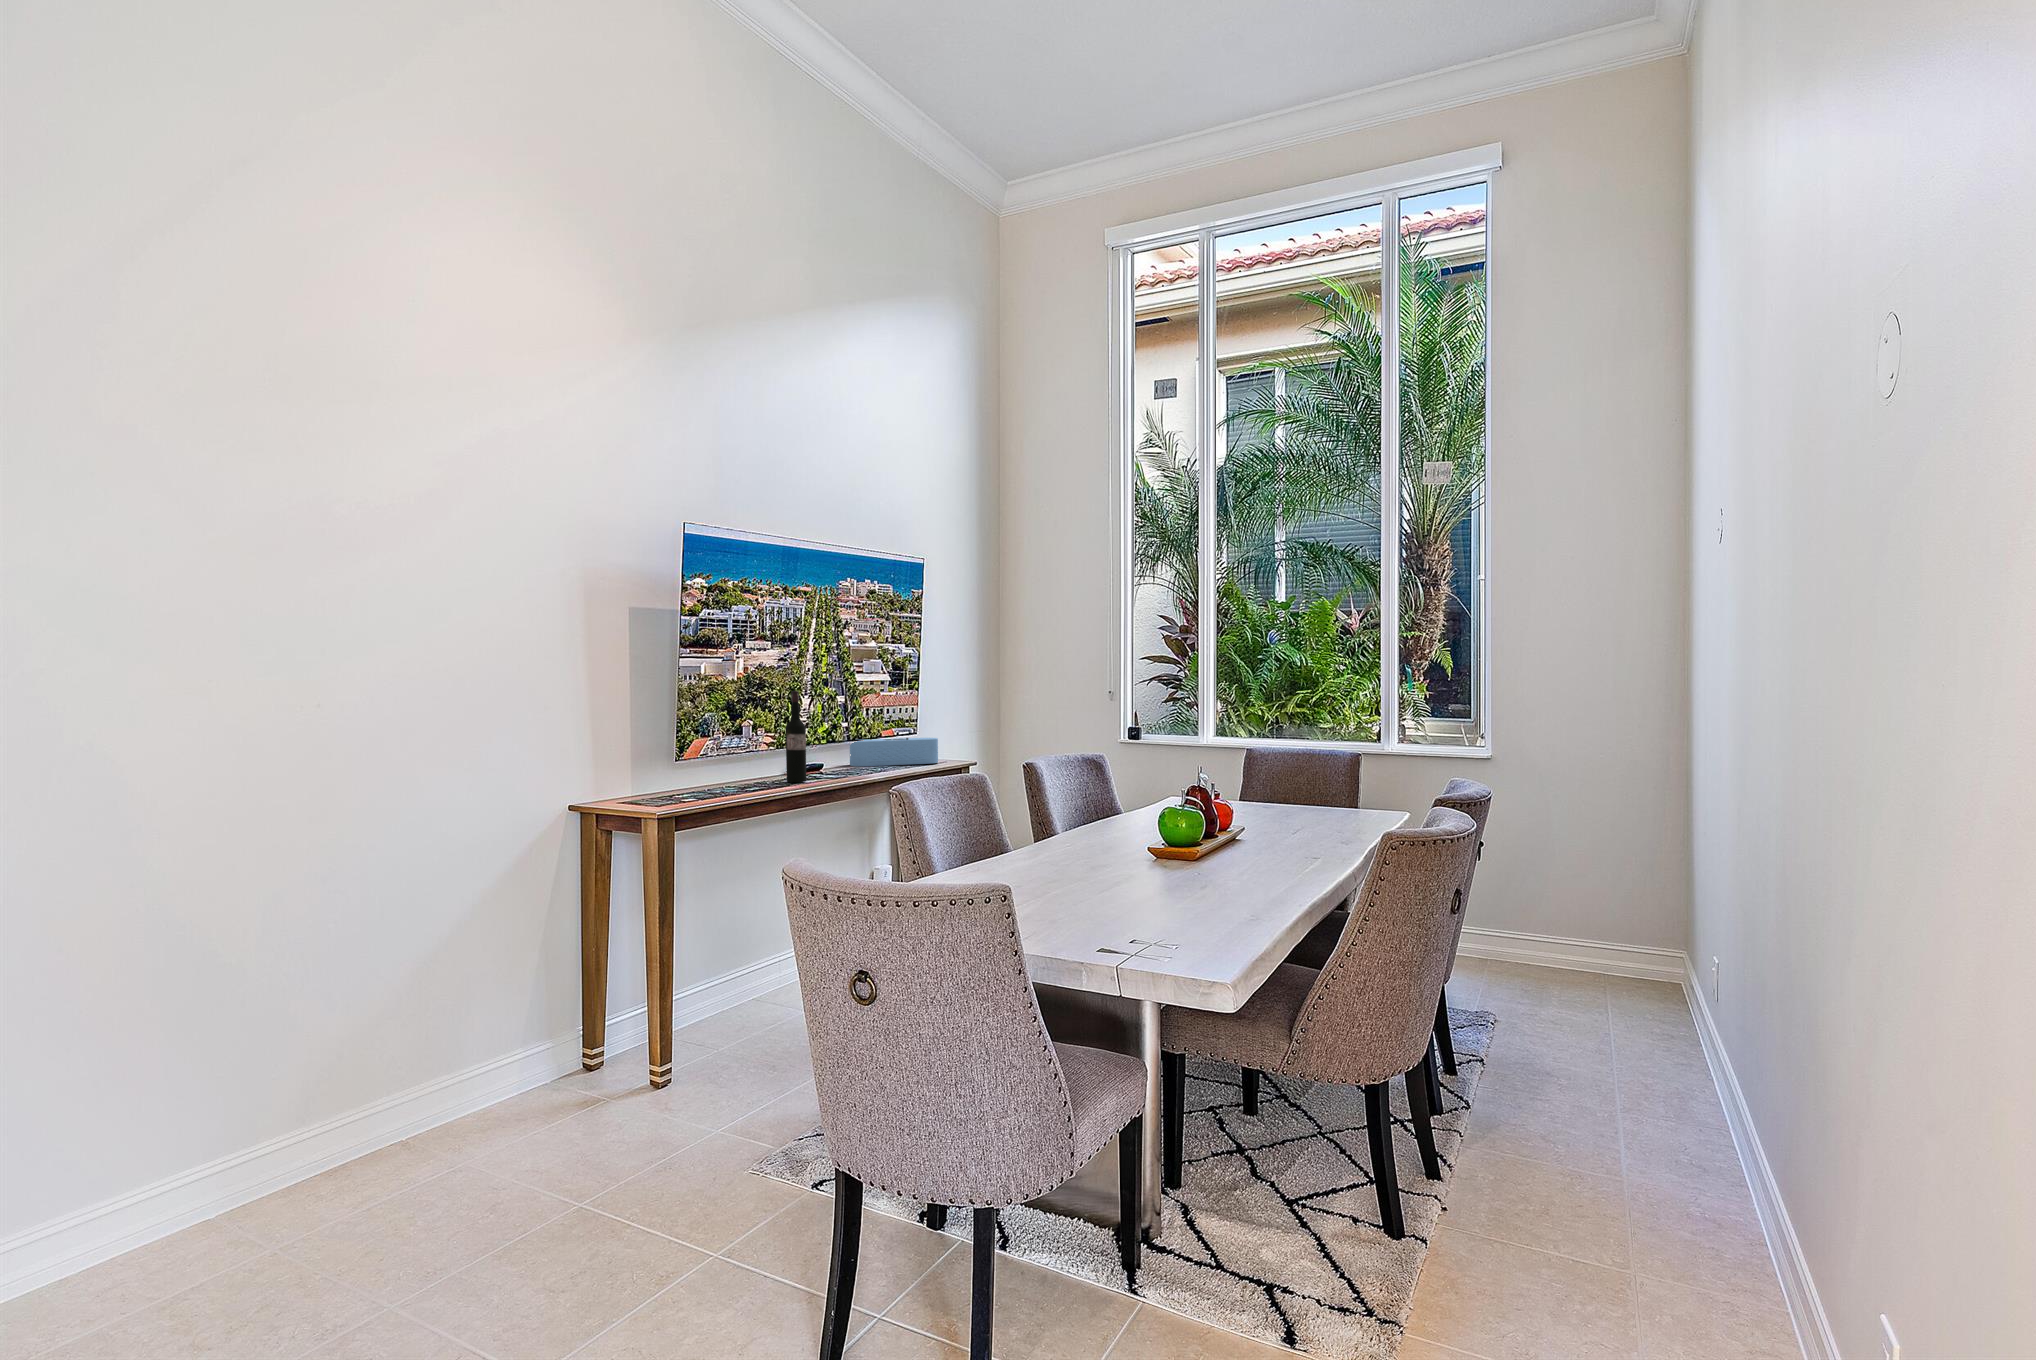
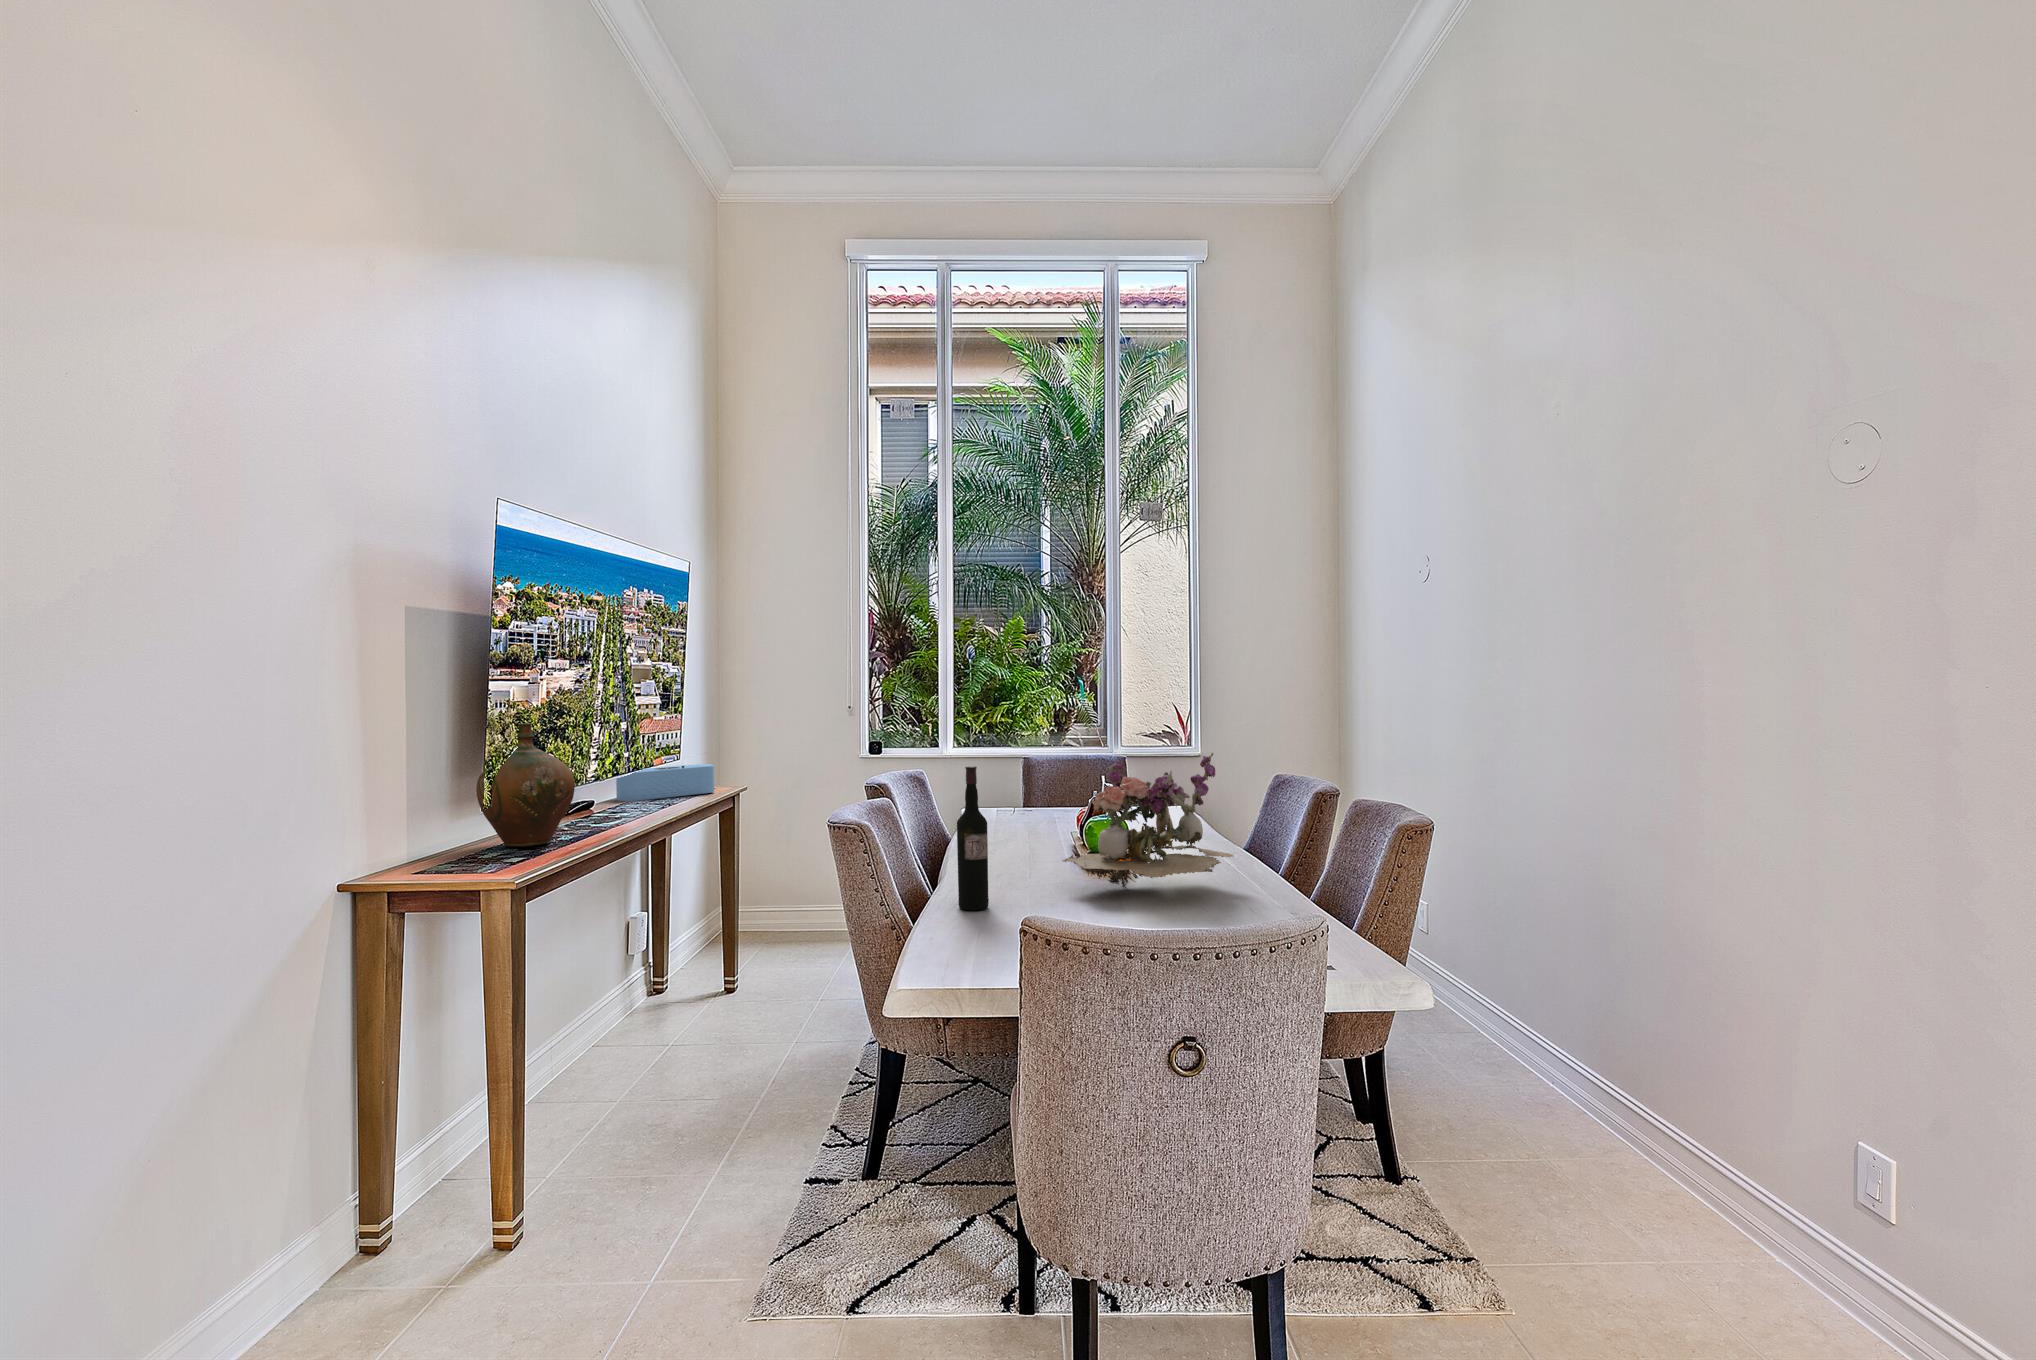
wine bottle: present [786,691,806,782] -> present [957,766,989,910]
ceramic jug: none [684,693,754,791] -> present [476,723,575,847]
flower arrangement: none [1094,731,1262,862] -> present [1063,753,1234,889]

